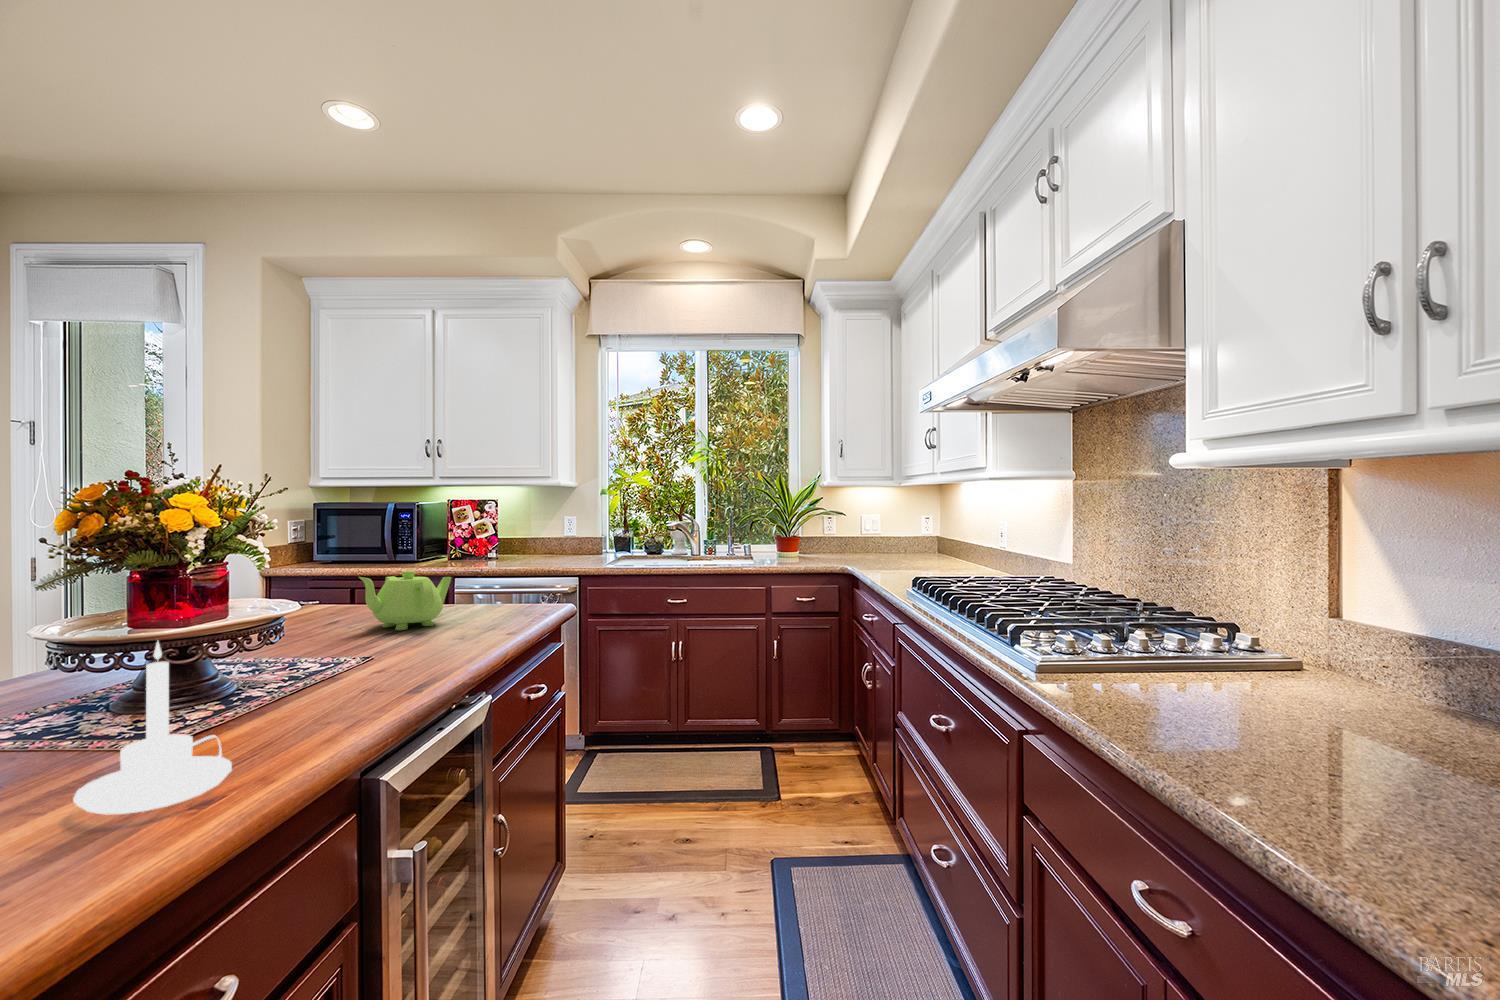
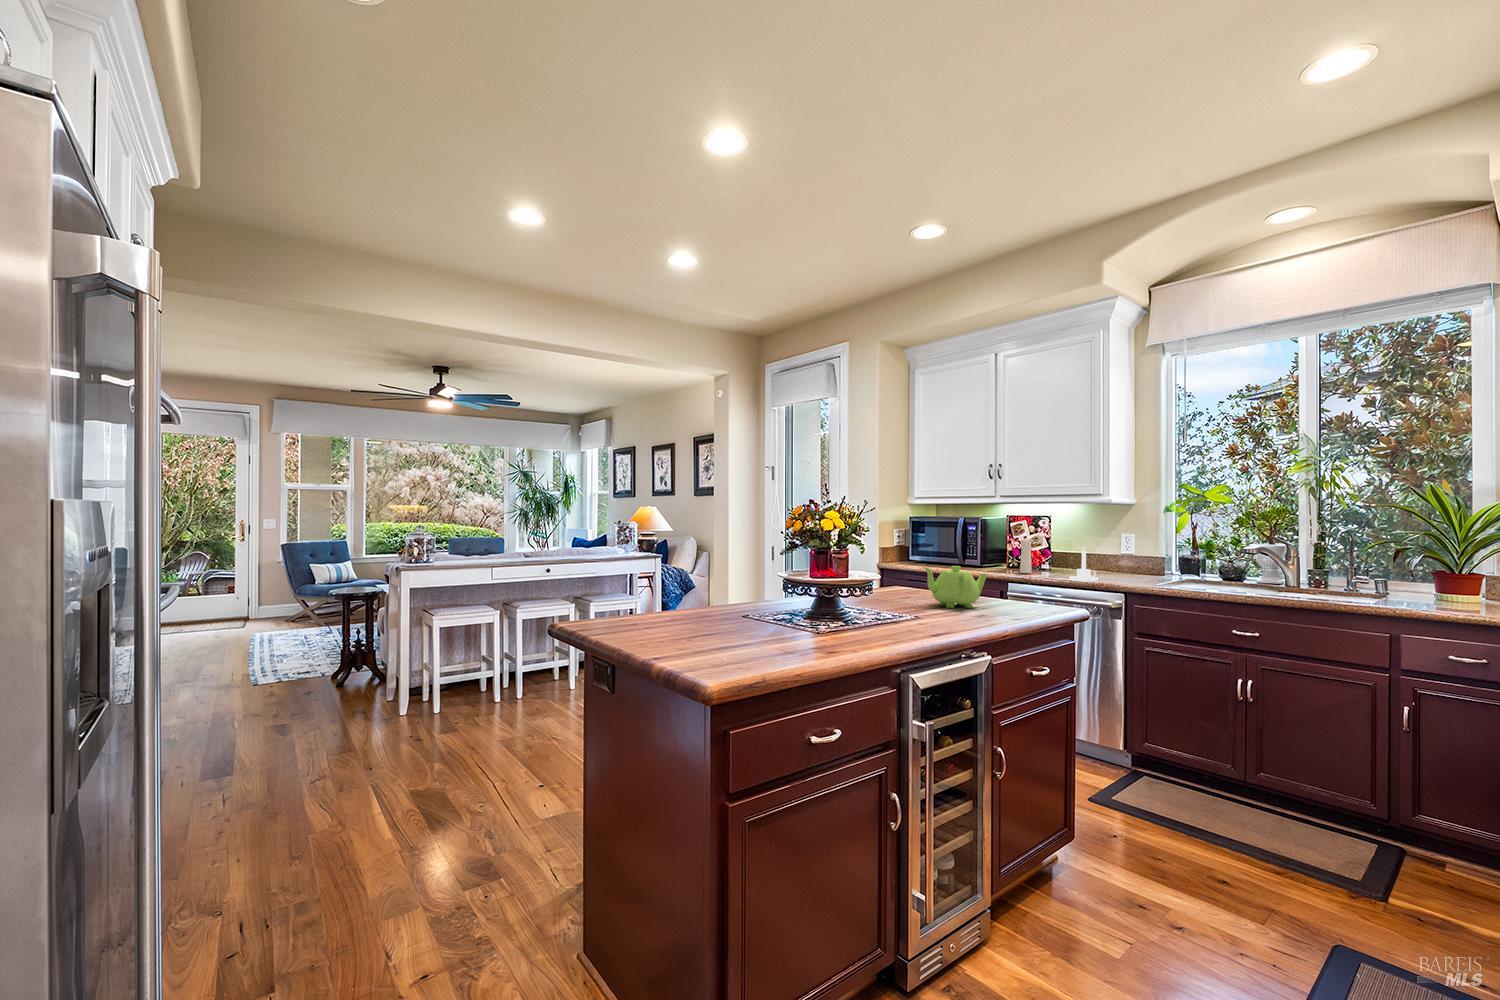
pepper mill: none [465,519,491,565] -> present [1020,534,1045,573]
candle holder: present [73,641,232,814] -> present [1069,547,1099,582]

